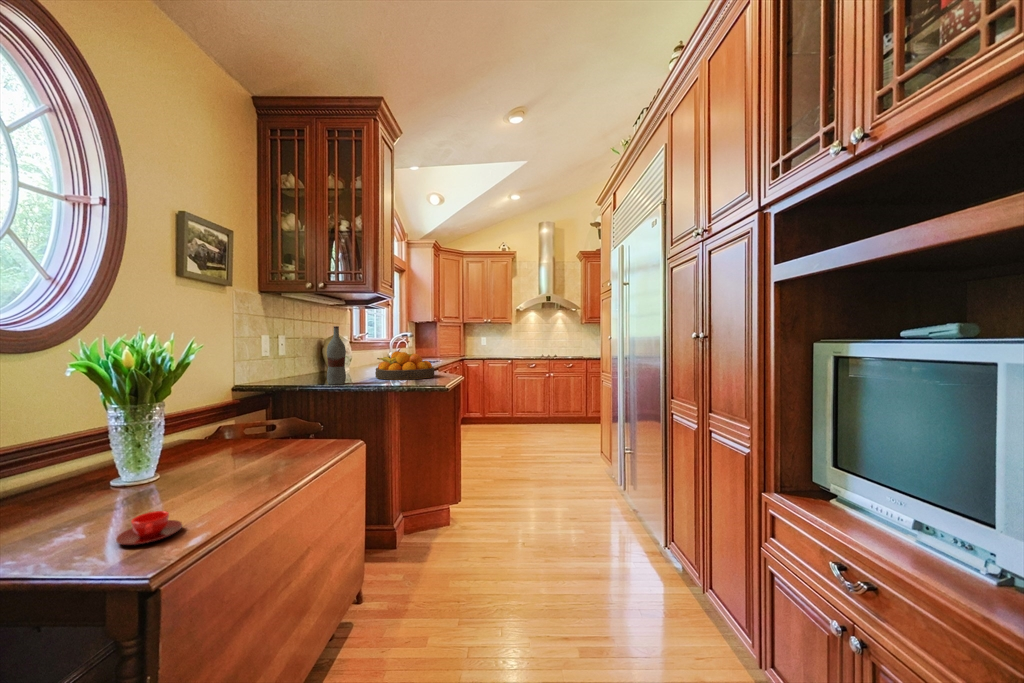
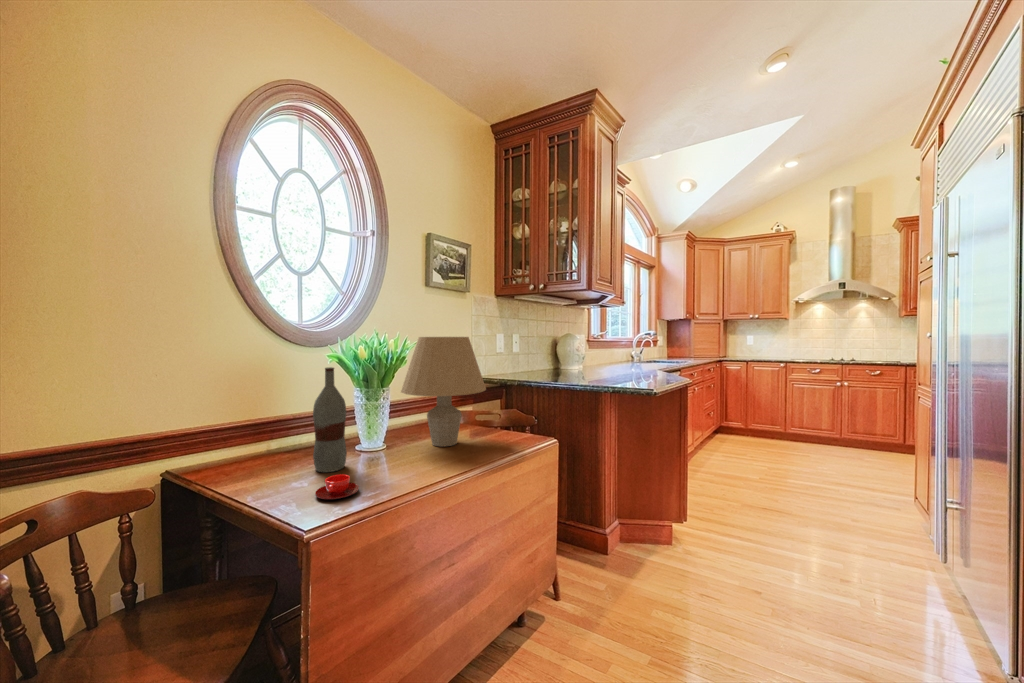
bottle: present [327,326,346,385] -> present [313,367,347,472]
table lamp: none [176,340,294,468] -> present [401,337,486,447]
fruit bowl: present [375,351,434,380] -> none [592,349,655,379]

